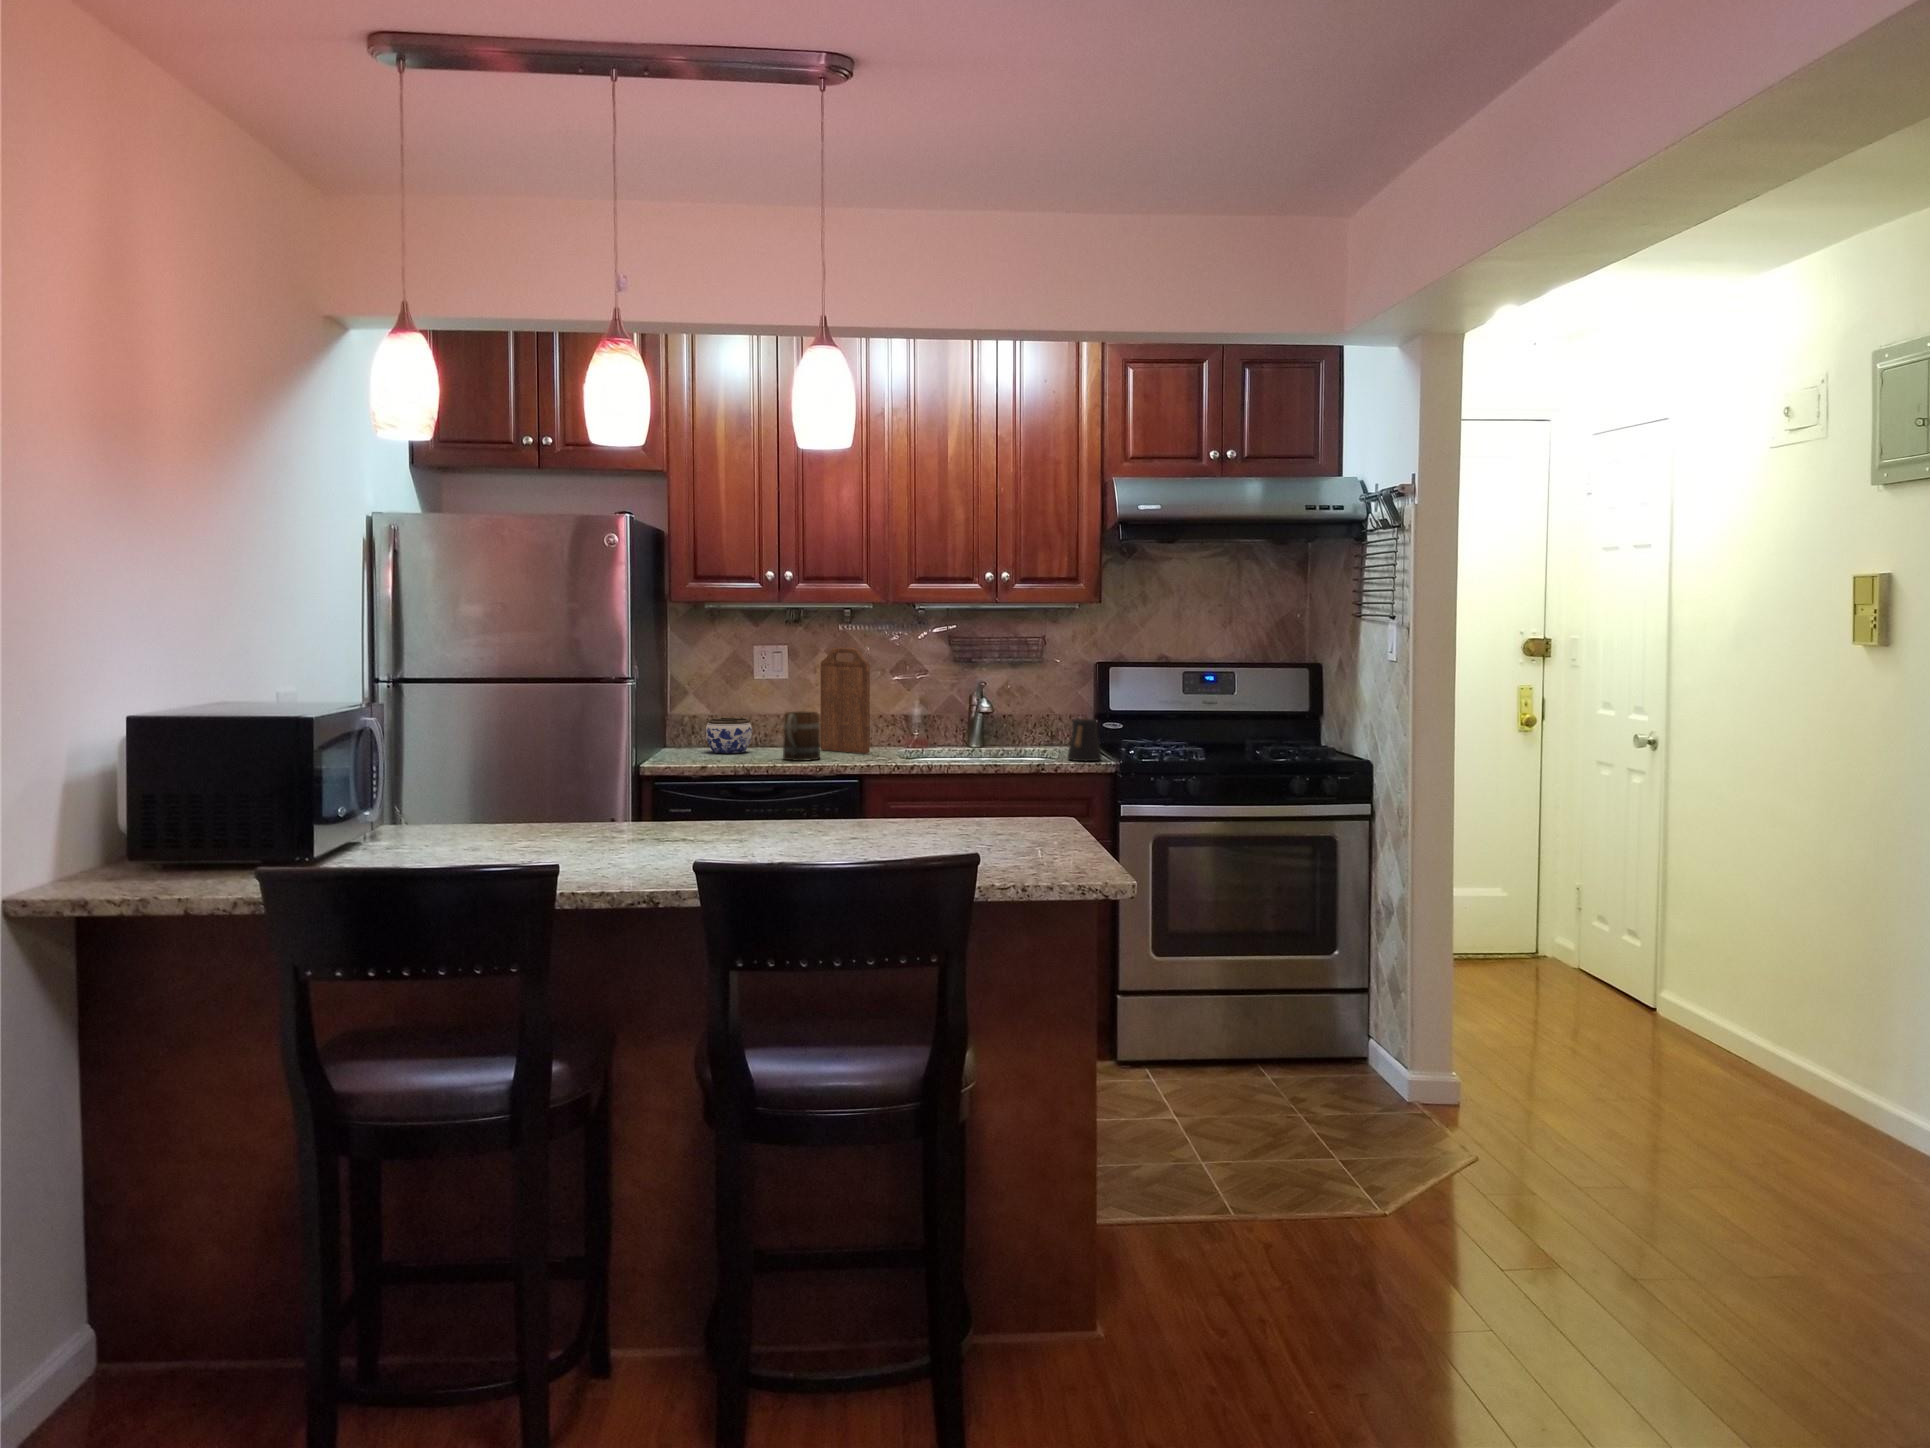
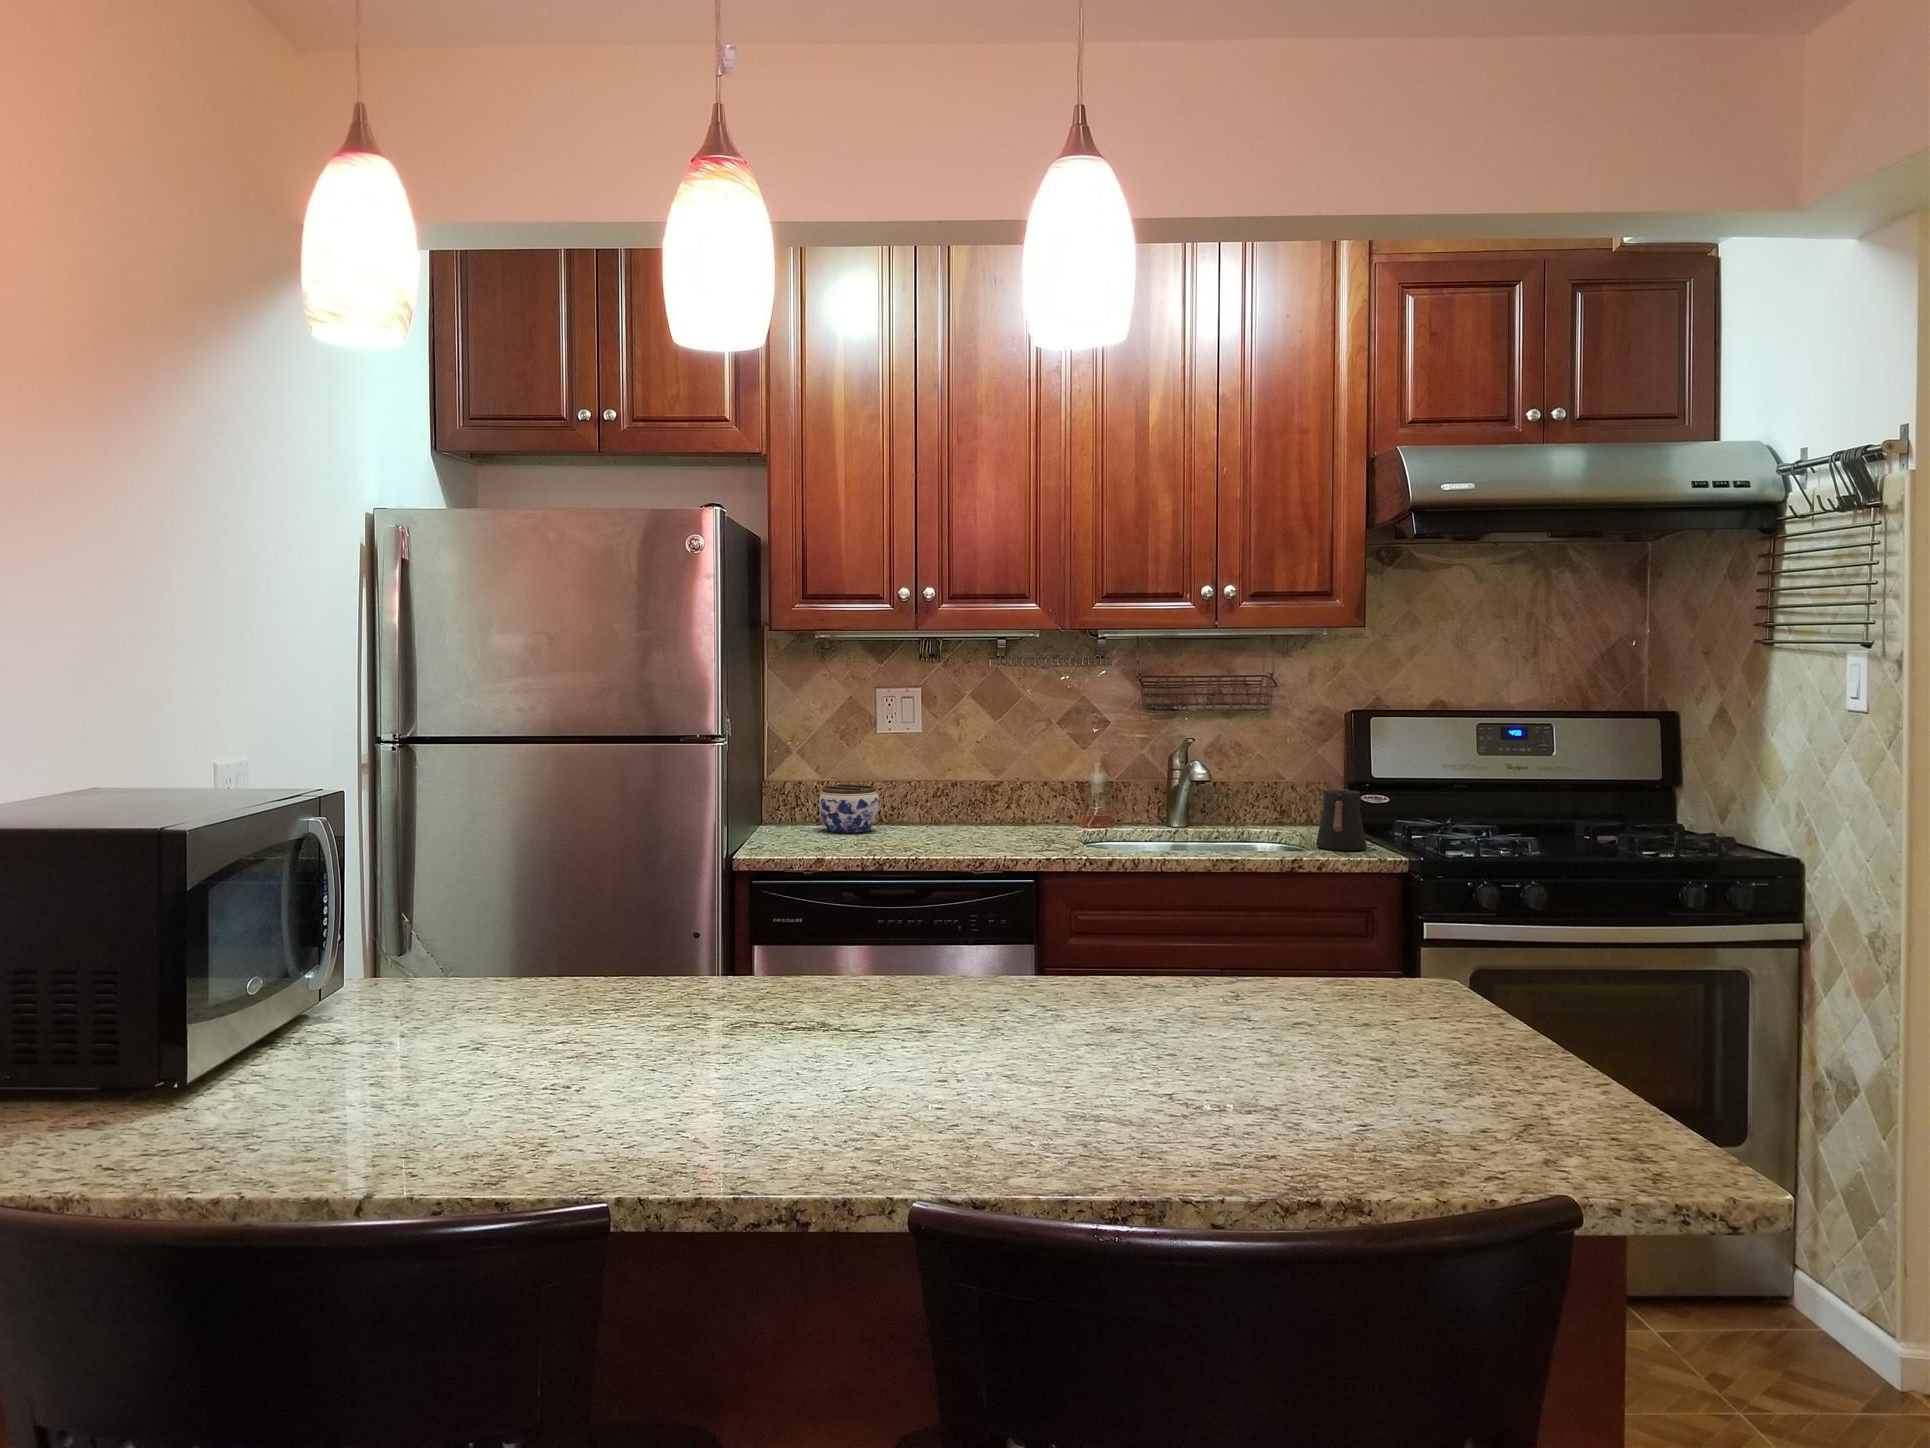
cutting board: present [820,648,870,753] -> none [968,691,1036,834]
mug: present [783,711,820,761] -> none [923,778,974,846]

